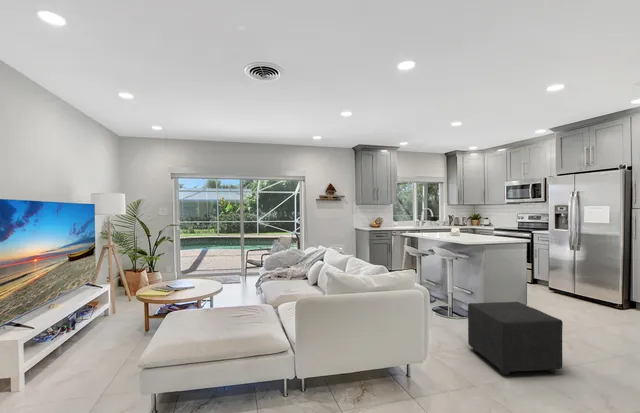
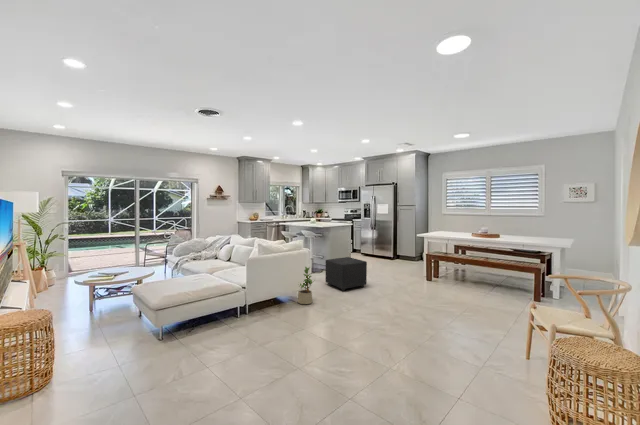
potted plant: none [400,320,435,397] -> present [298,267,312,304]

